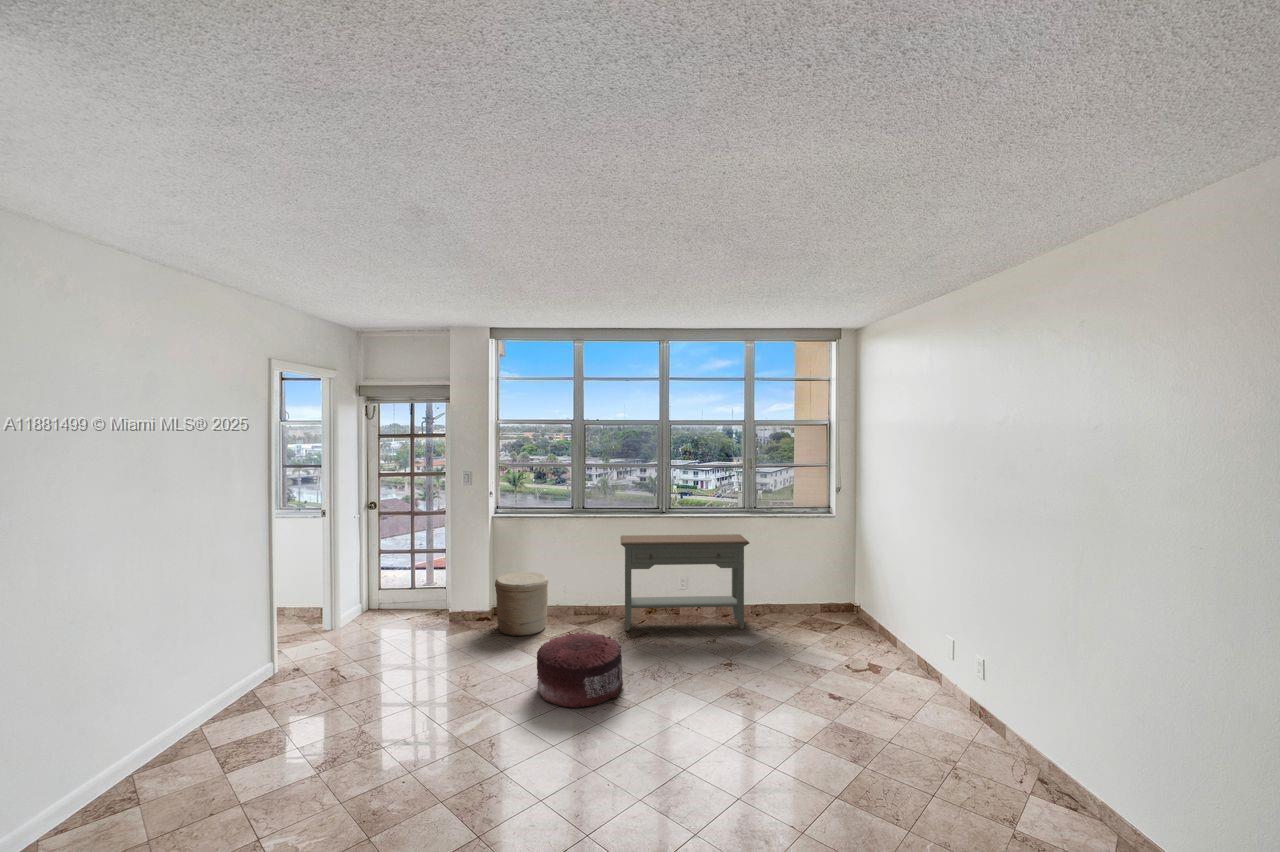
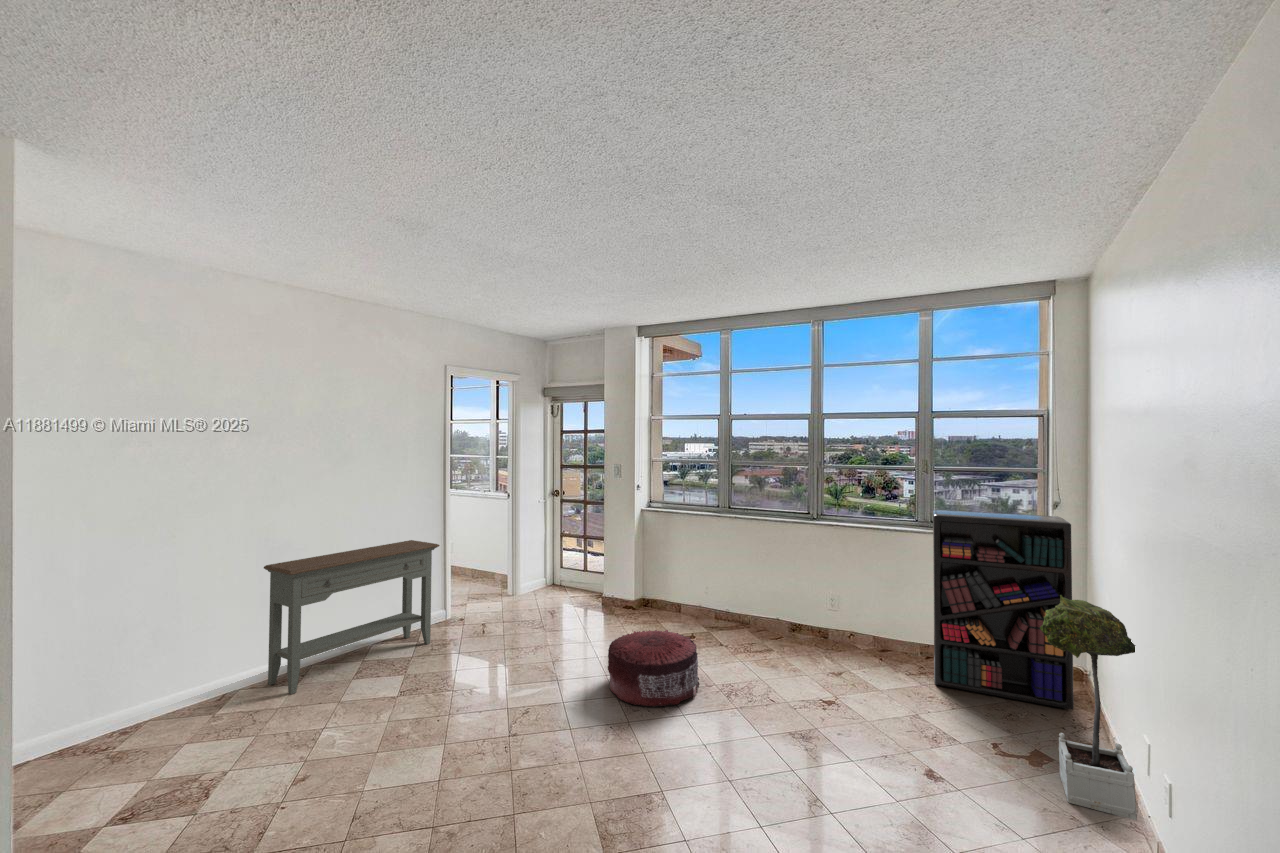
bookshelf: none [763,498,858,633] -> present [933,510,1074,710]
console table: present [620,534,749,631] -> present [264,540,440,694]
potted tree: none [874,555,930,690] -> present [1040,595,1137,820]
woven basket: present [495,572,548,636] -> none [630,566,683,629]

